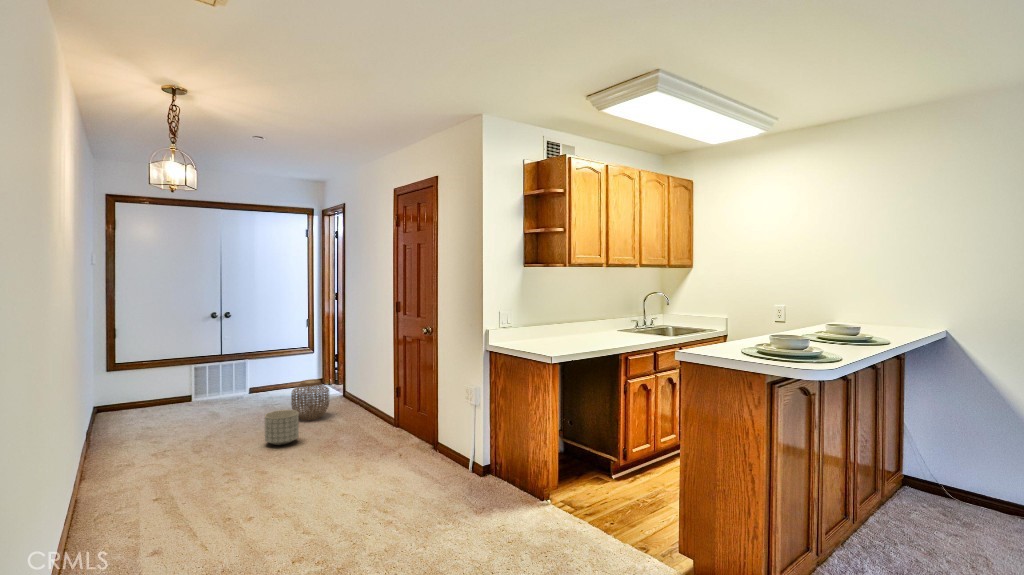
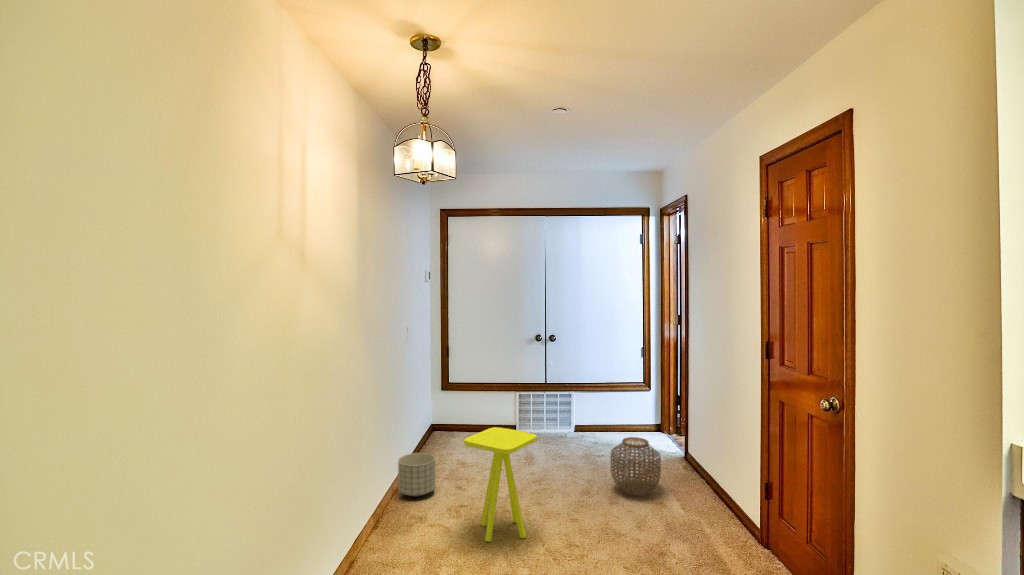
side table: none [177,378,240,460] -> present [464,427,537,542]
planter: present [265,410,299,445] -> present [398,453,435,497]

